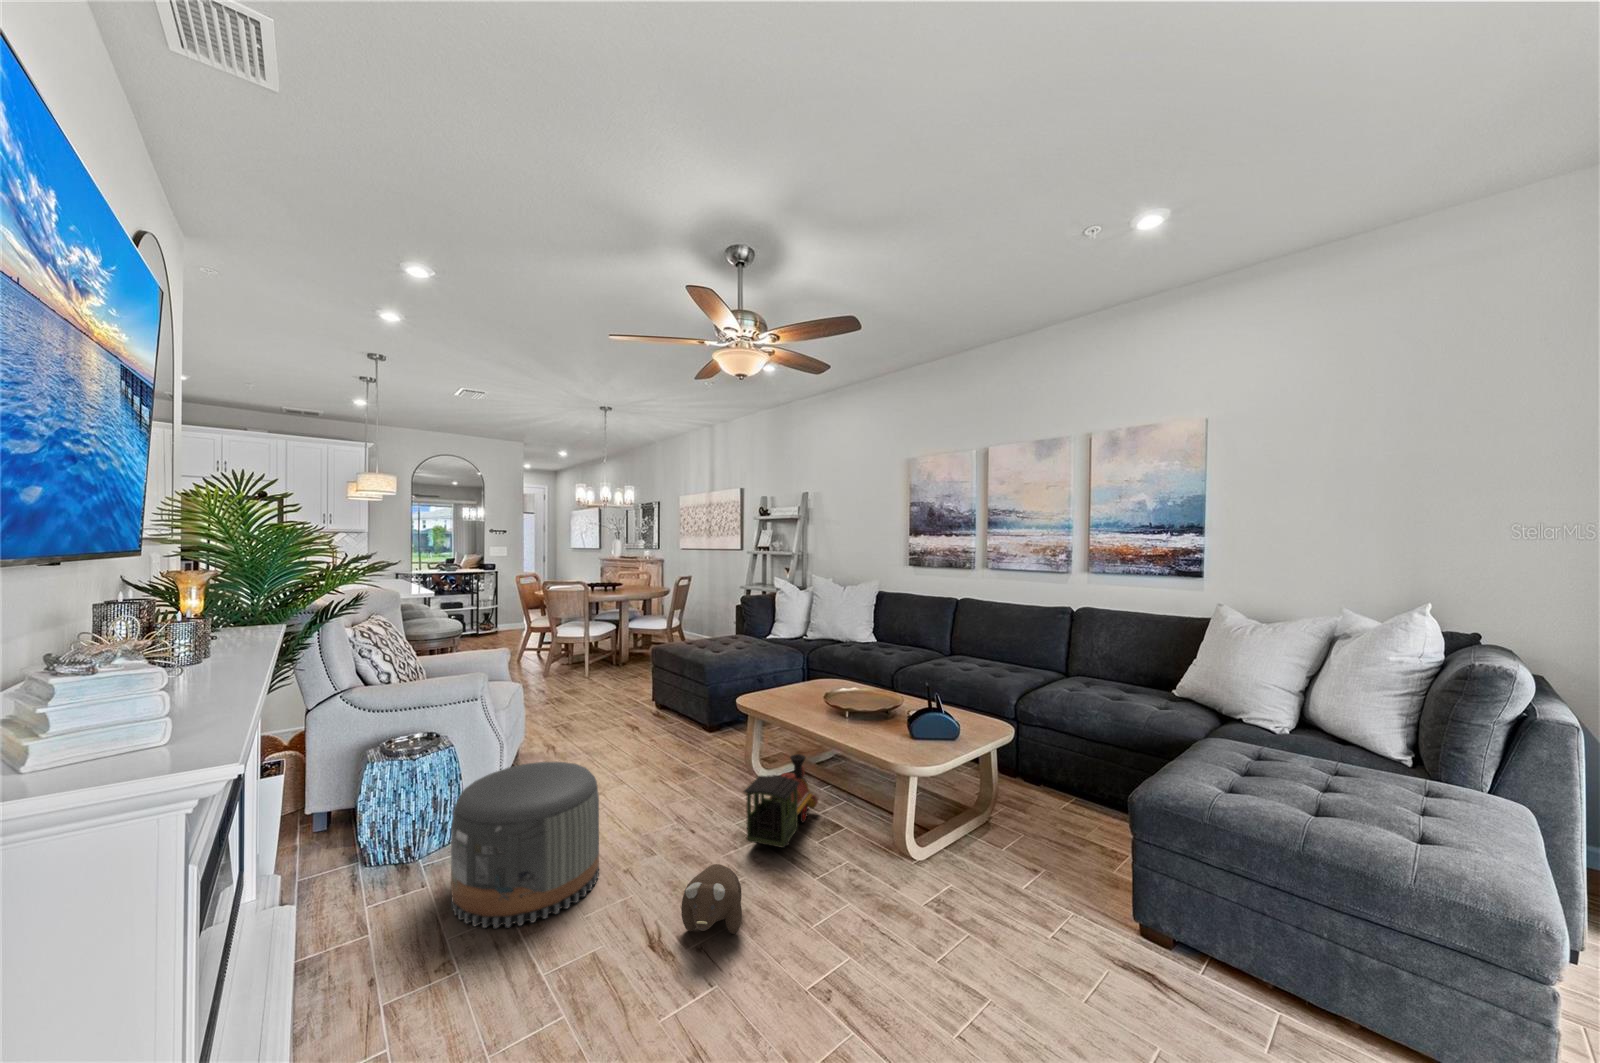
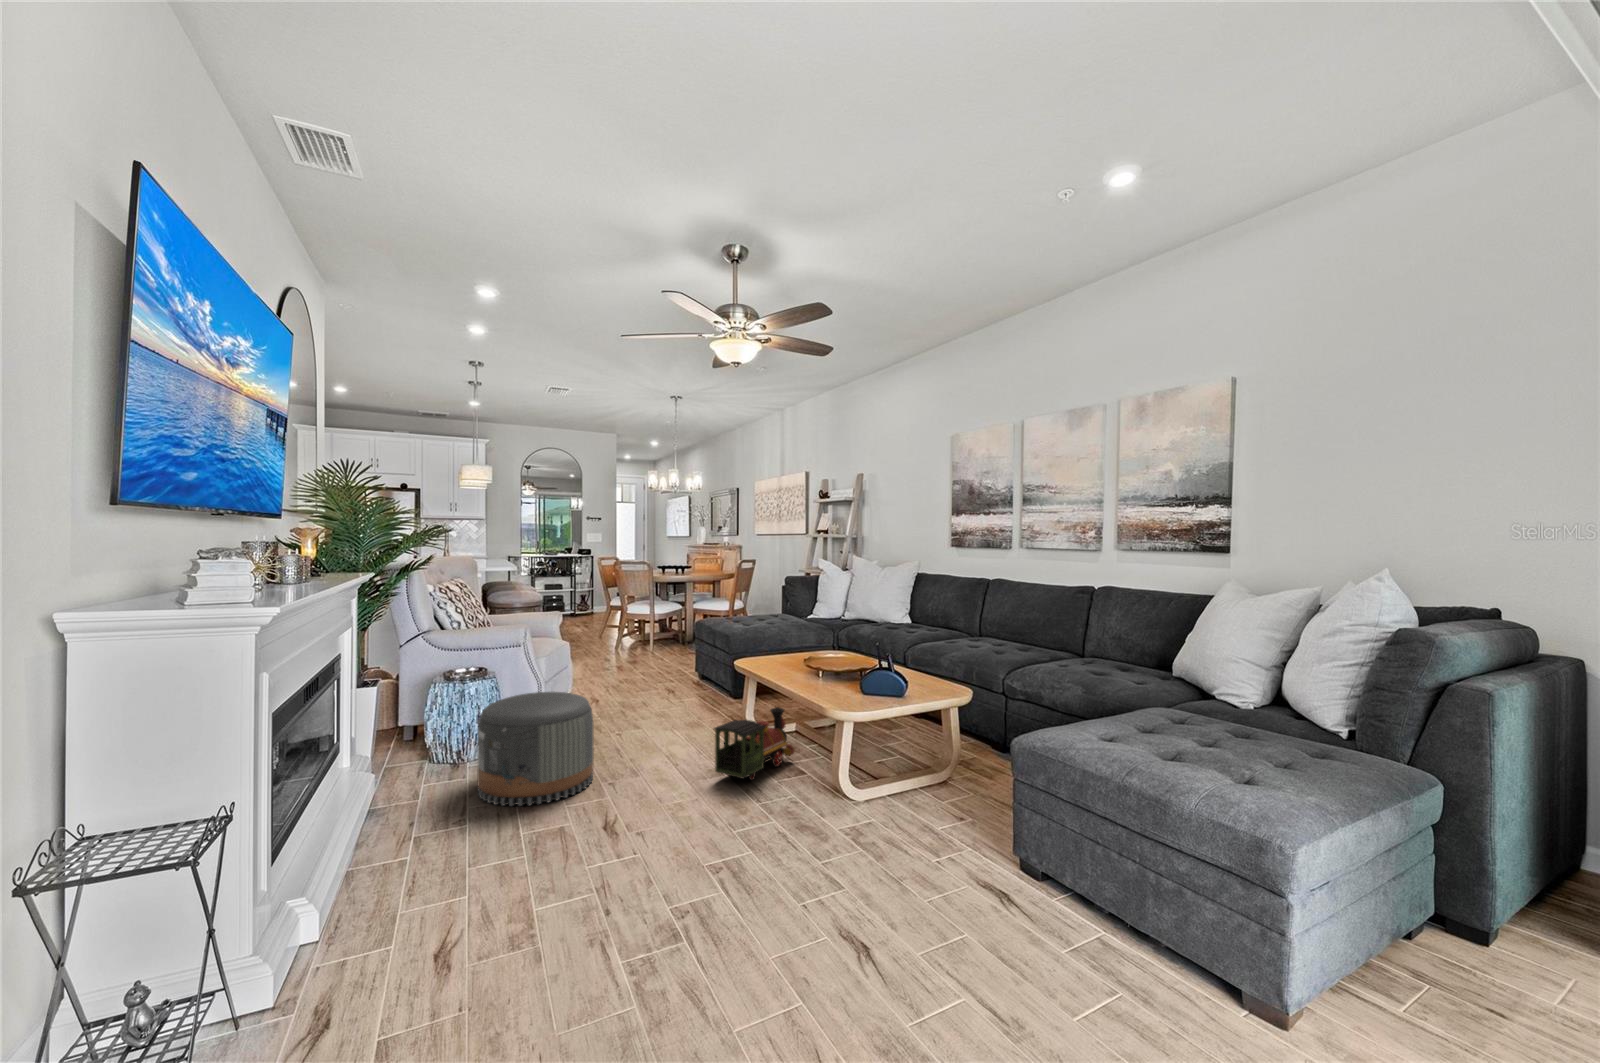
plush toy: present [681,864,742,934] -> none [629,774,687,828]

